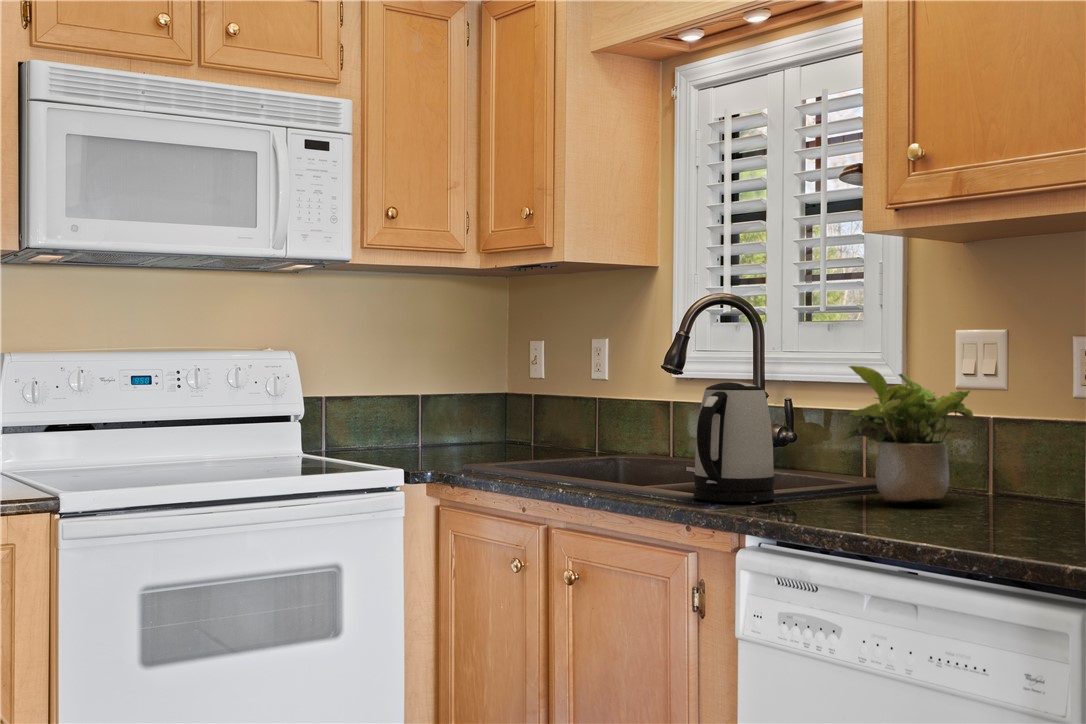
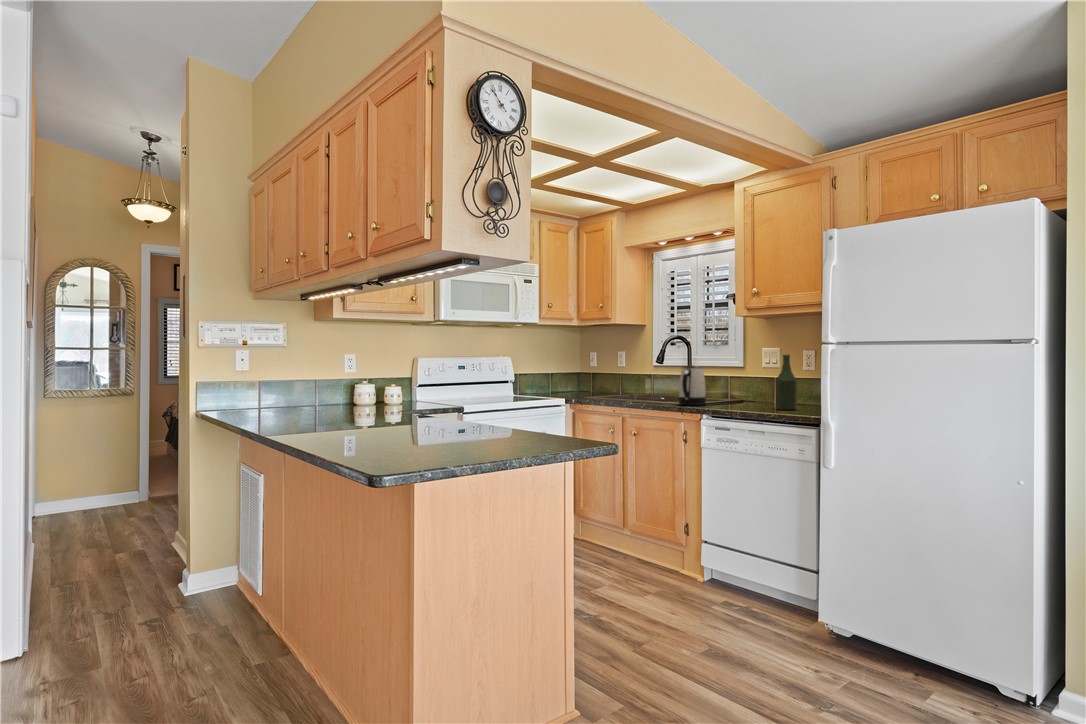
bottle: none [975,350,1044,529] -> present [776,355,797,410]
potted plant: present [845,366,974,504] -> none [729,360,772,405]

